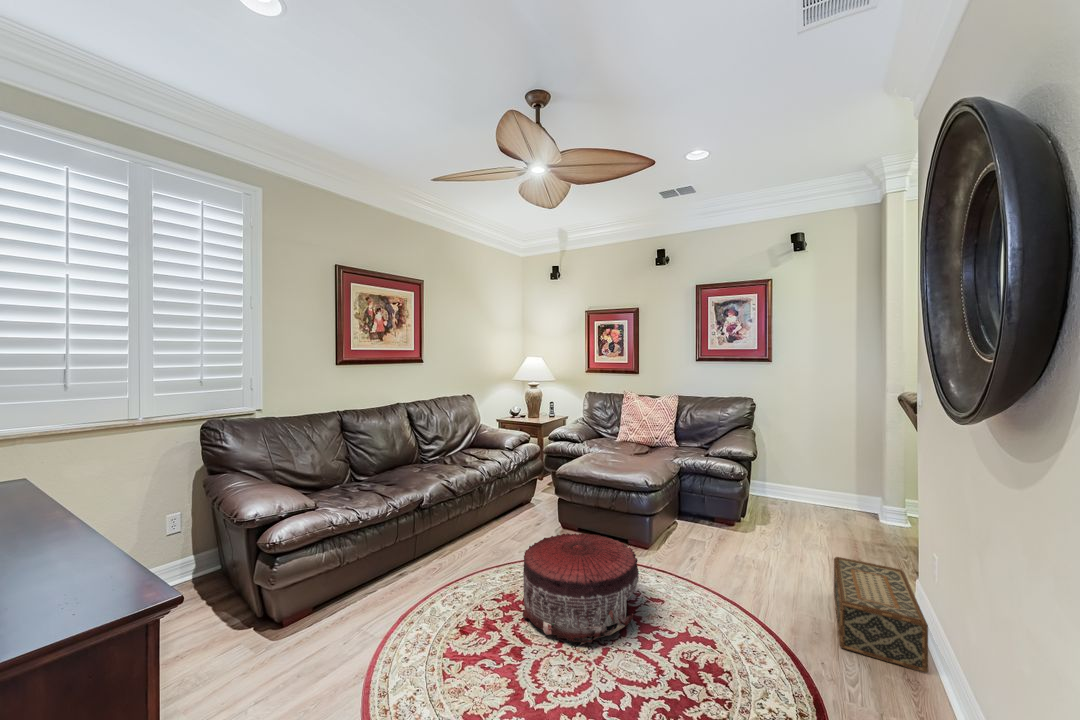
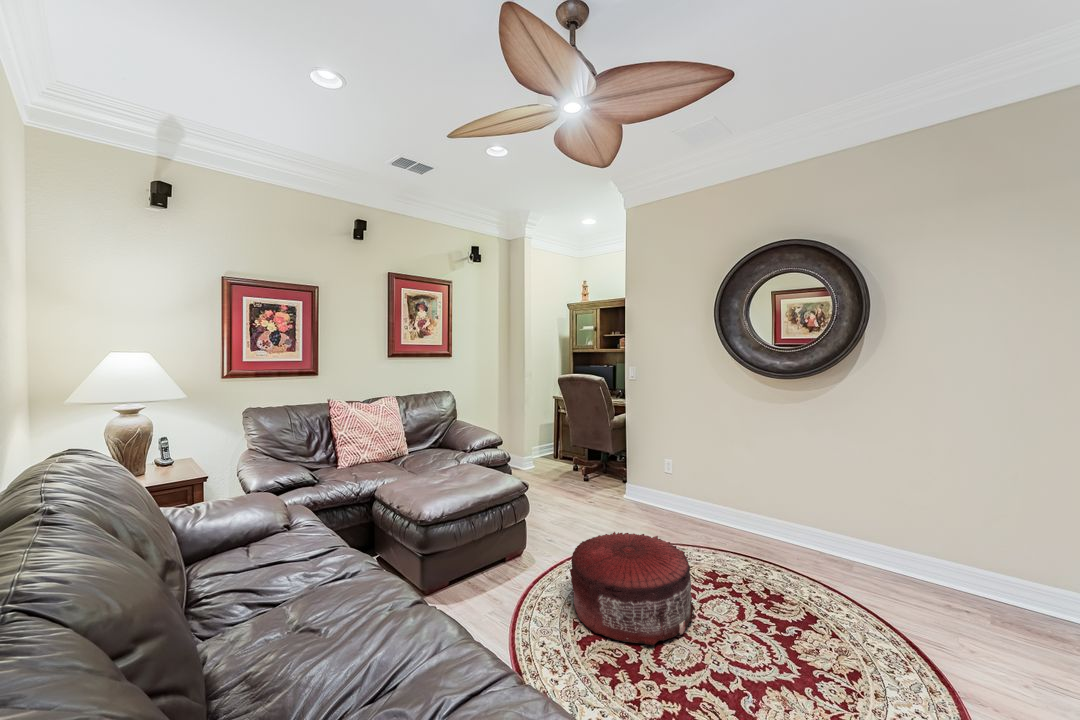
woven basket: present [834,557,928,673] -> none [618,479,693,528]

